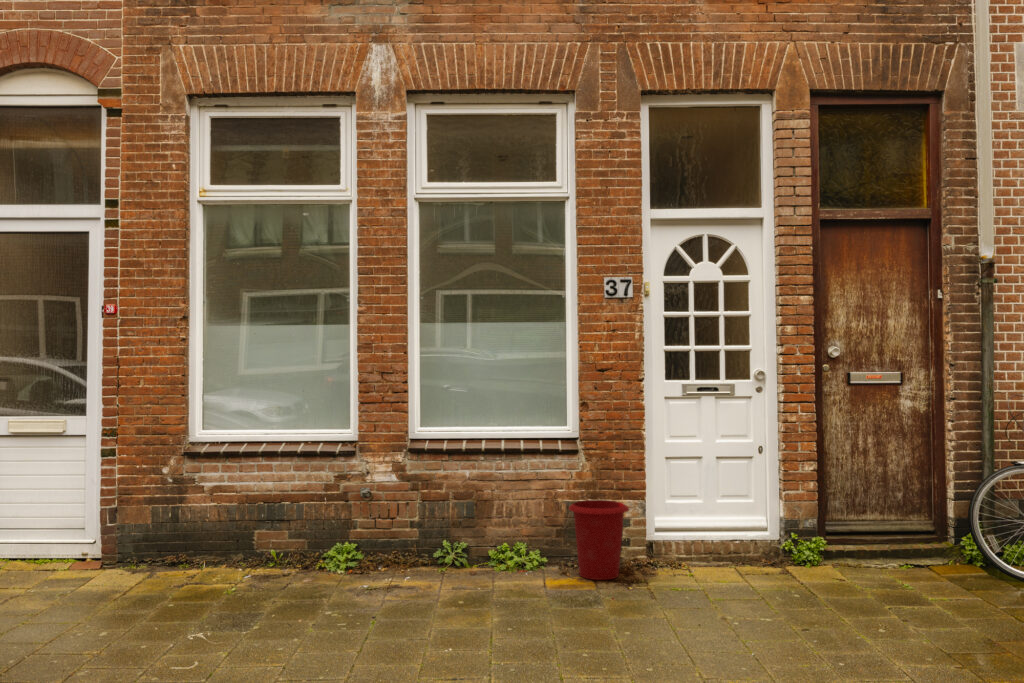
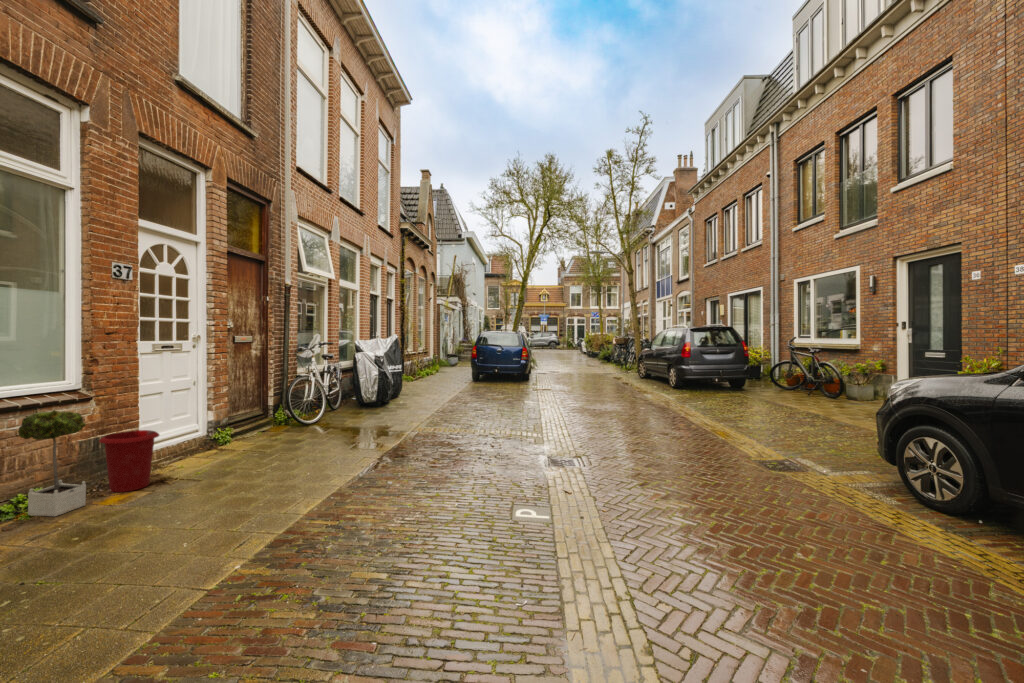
potted tree: none [489,456,540,577] -> present [18,410,86,516]

